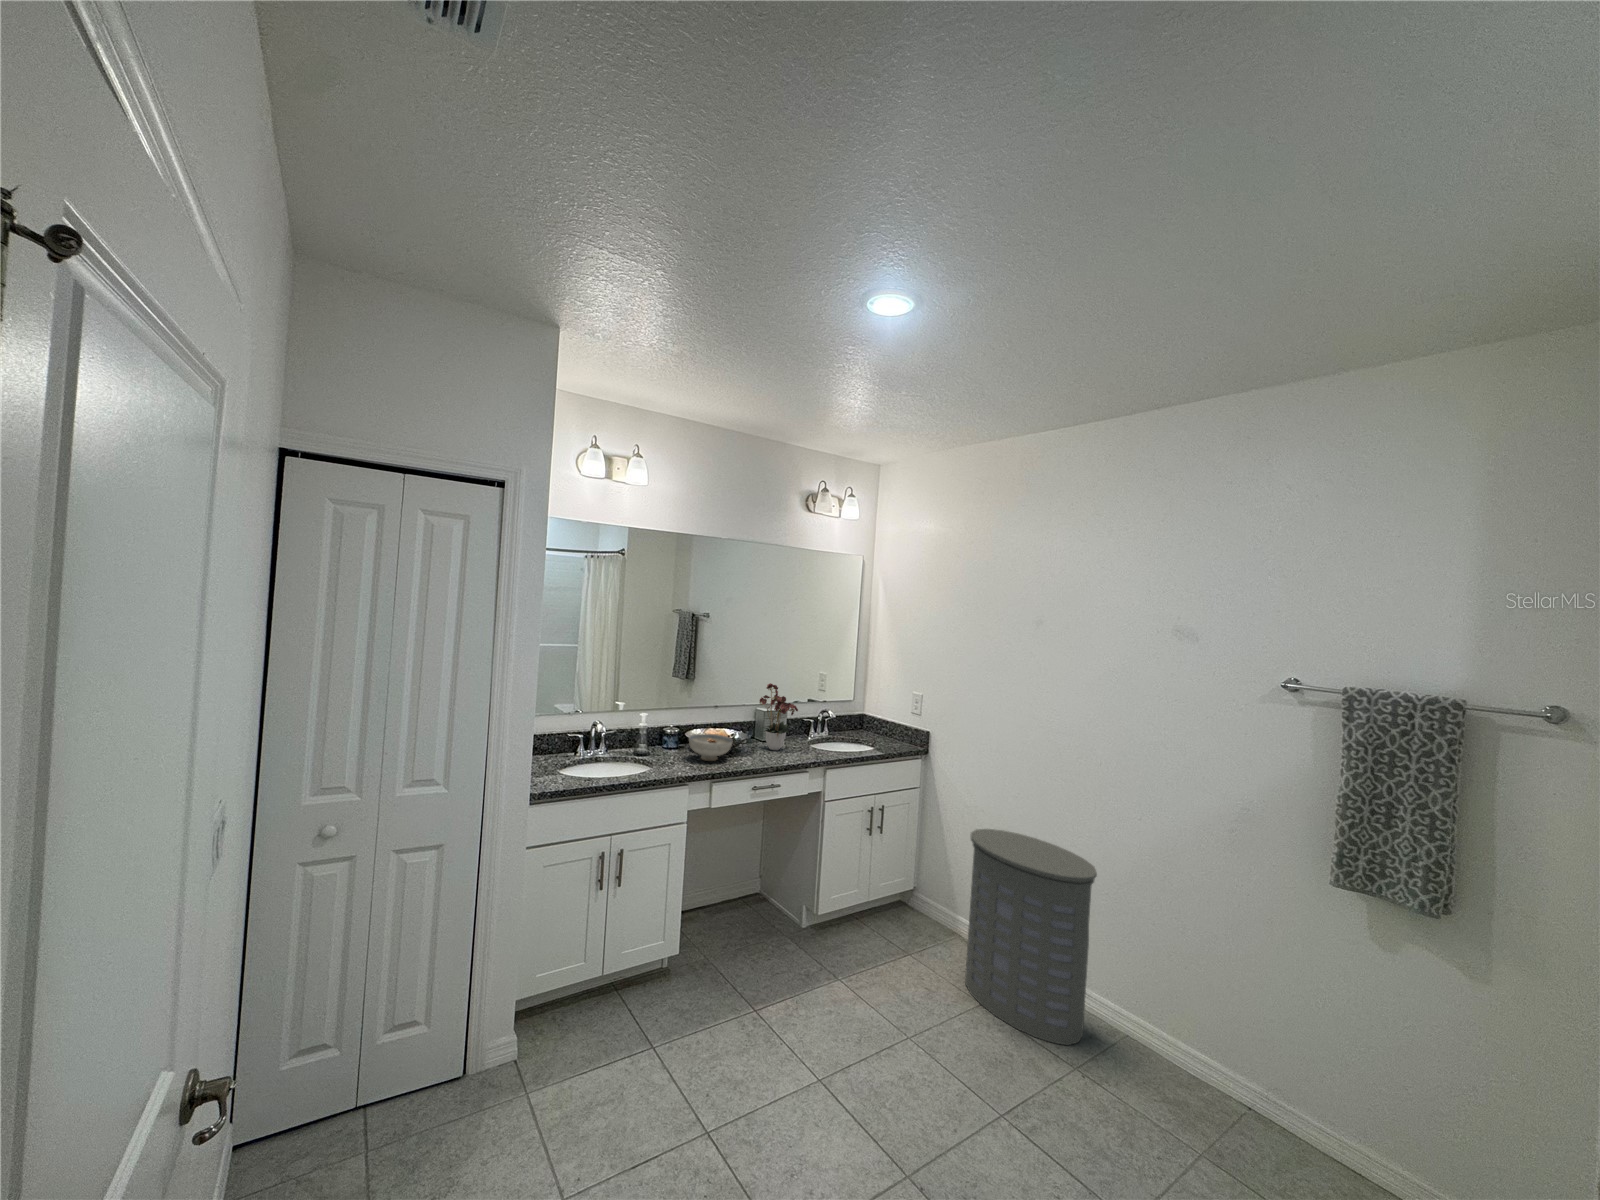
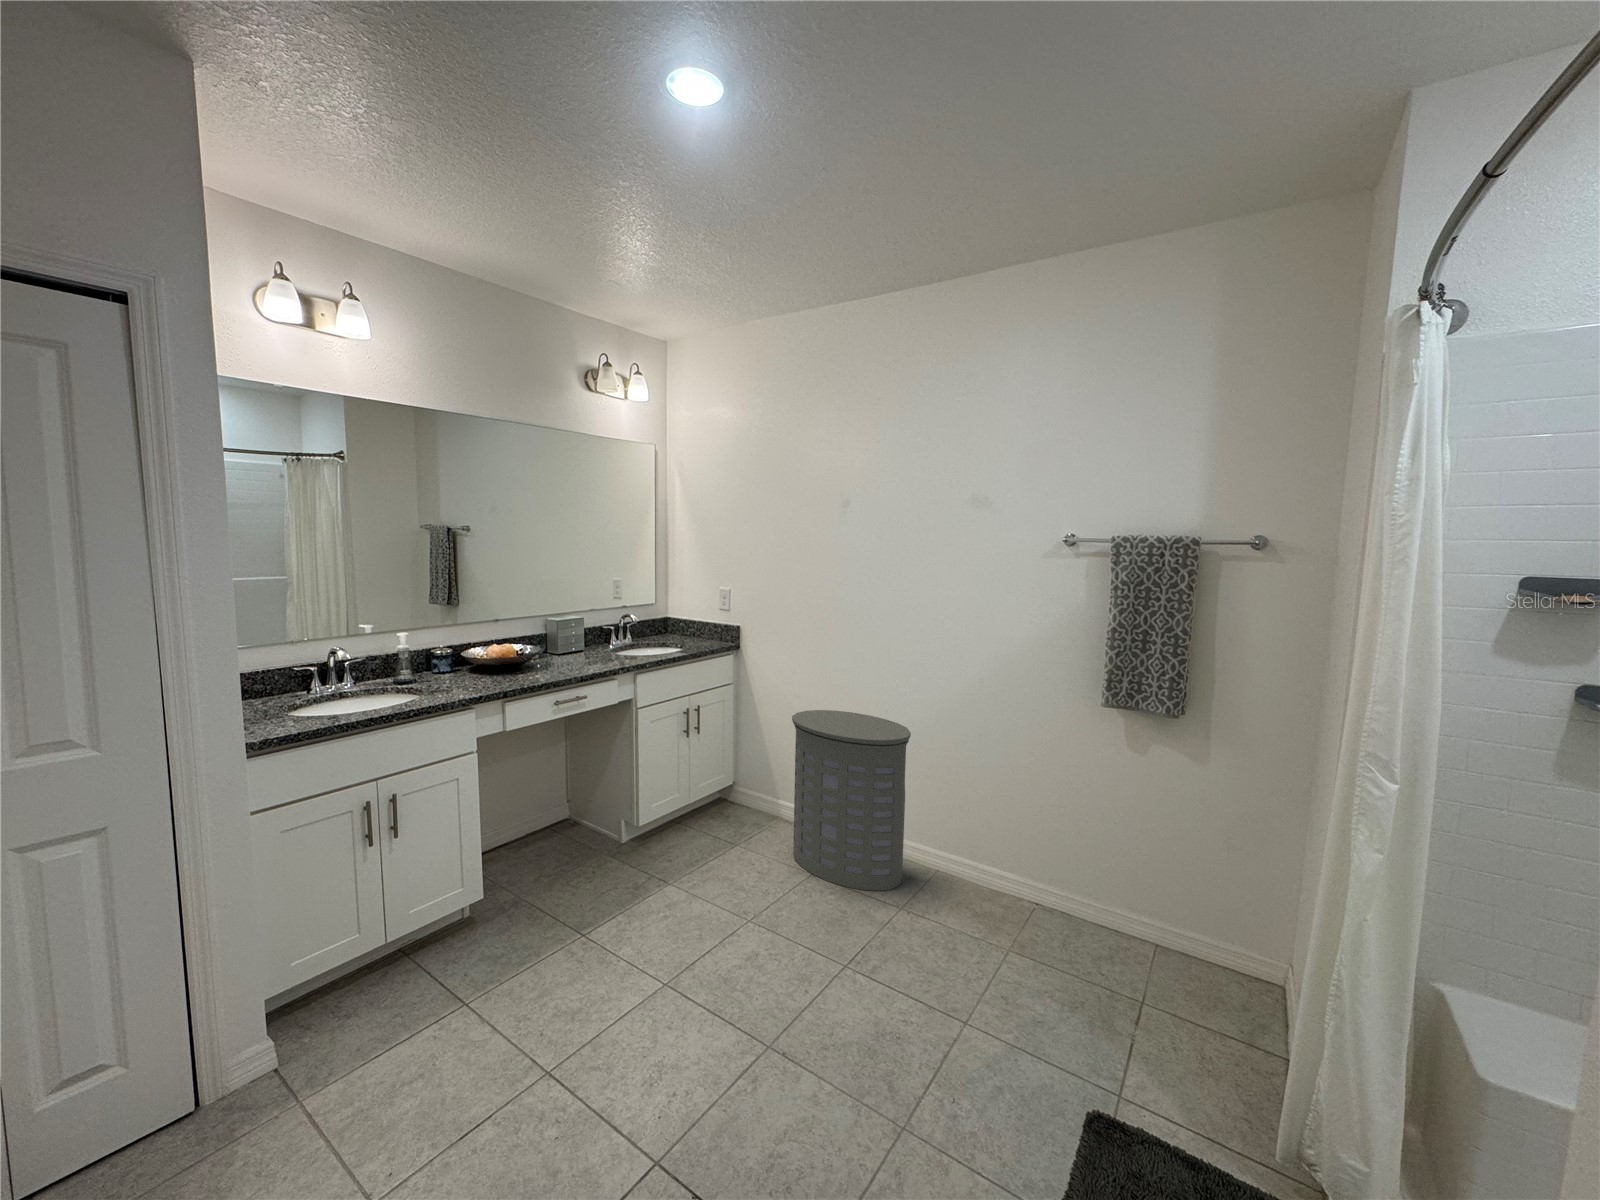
flower arrangement: present [759,683,798,750] -> none [548,584,603,661]
ceramic bowl: present [689,734,732,761] -> none [468,649,525,680]

